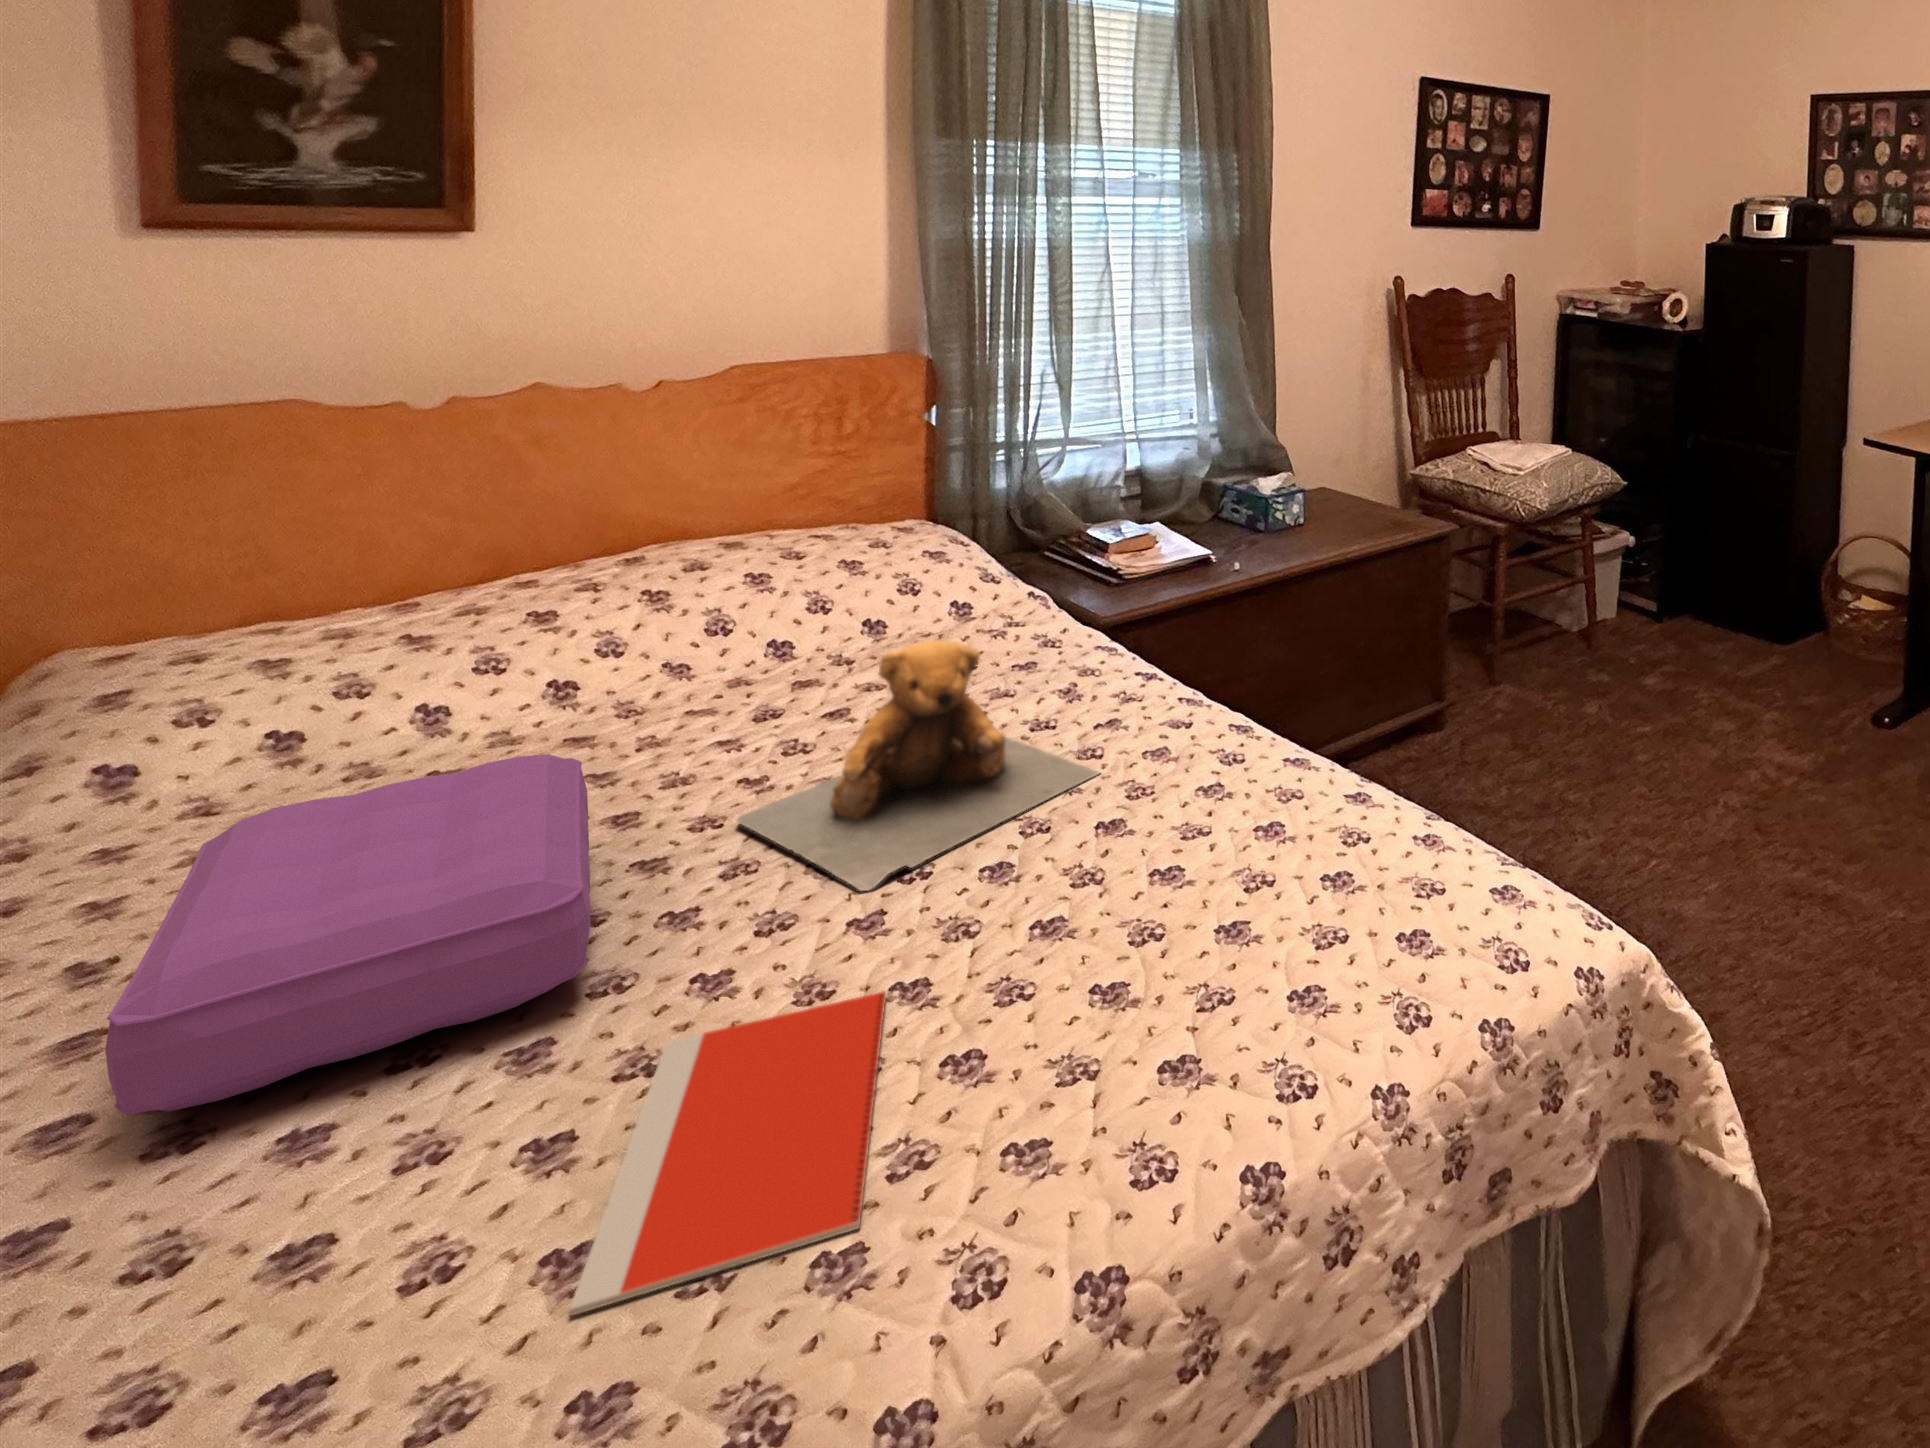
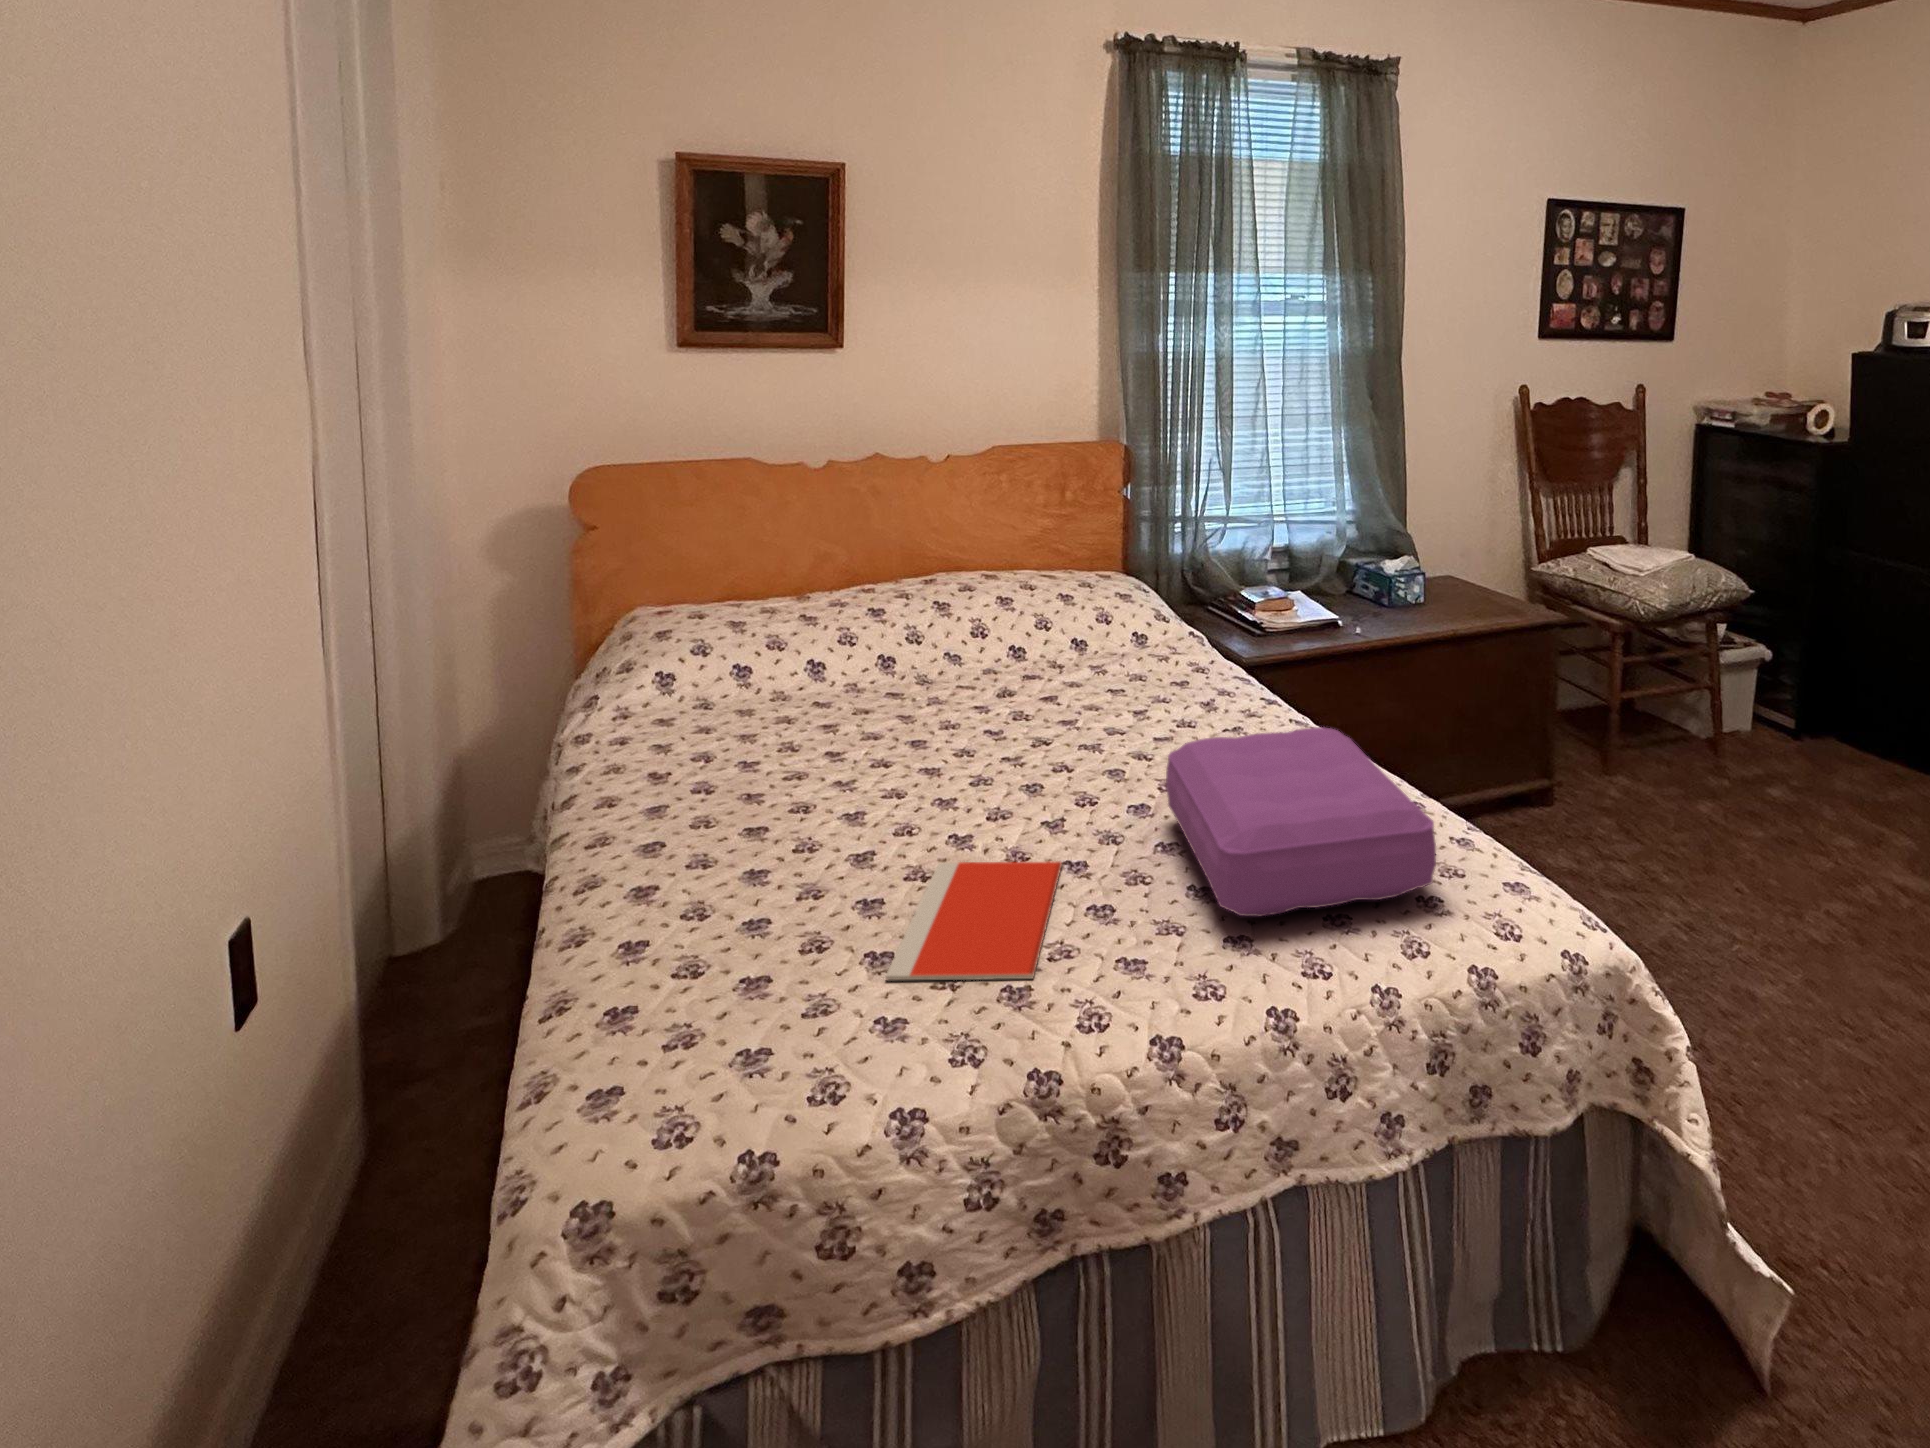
teddy bear: present [737,640,1099,891] -> none [985,644,1220,805]
pillow: present [105,754,591,1114] -> present [1166,727,1436,916]

